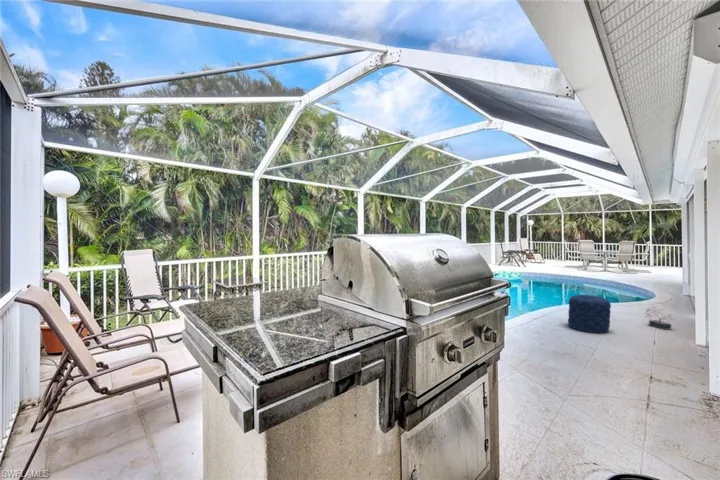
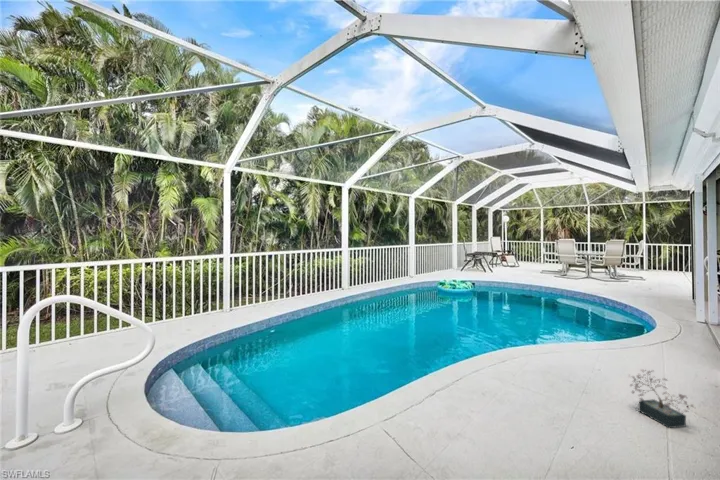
pouf: present [568,295,611,333] -> none [473,348,555,445]

